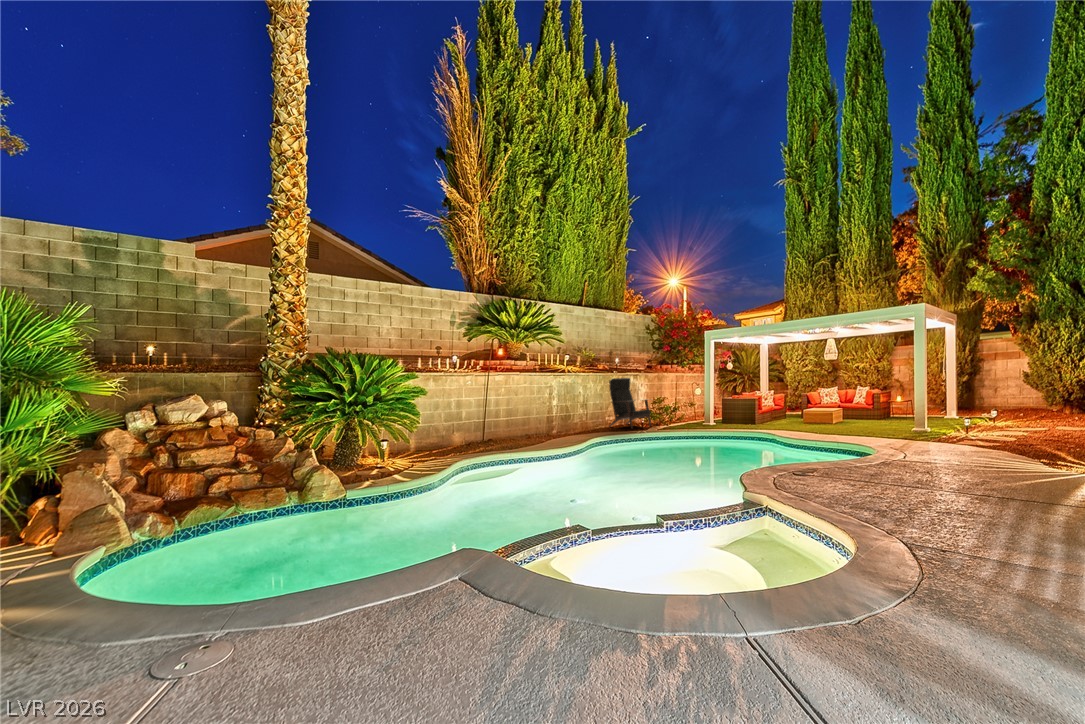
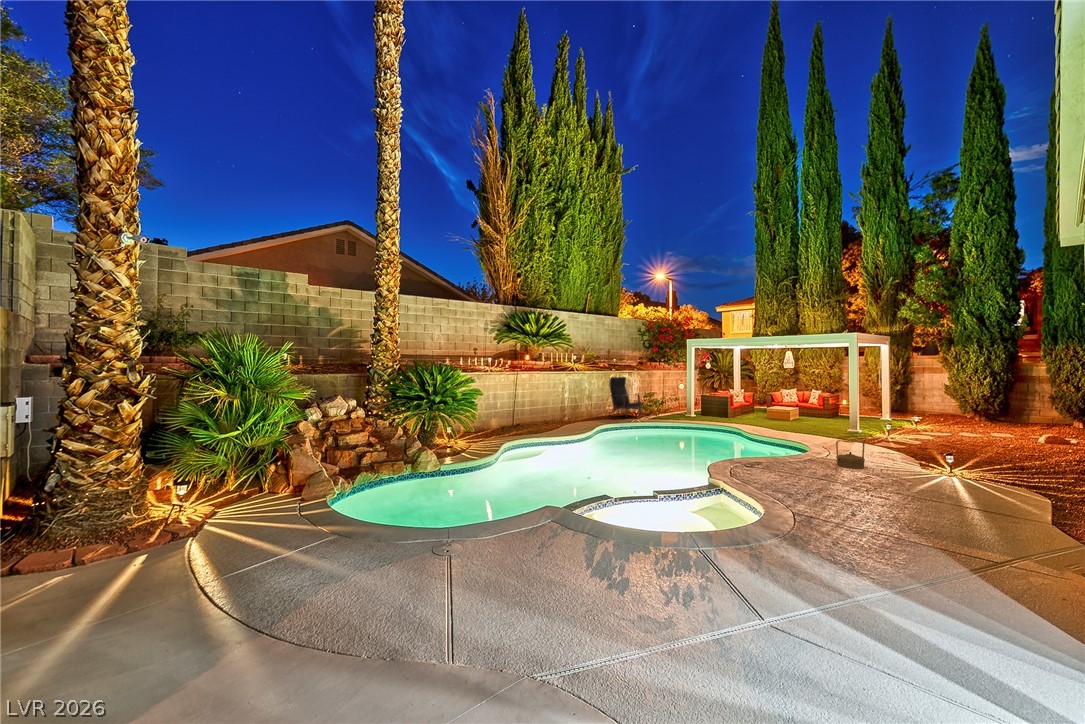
basket: none [979,469,1035,518] -> present [836,440,865,469]

